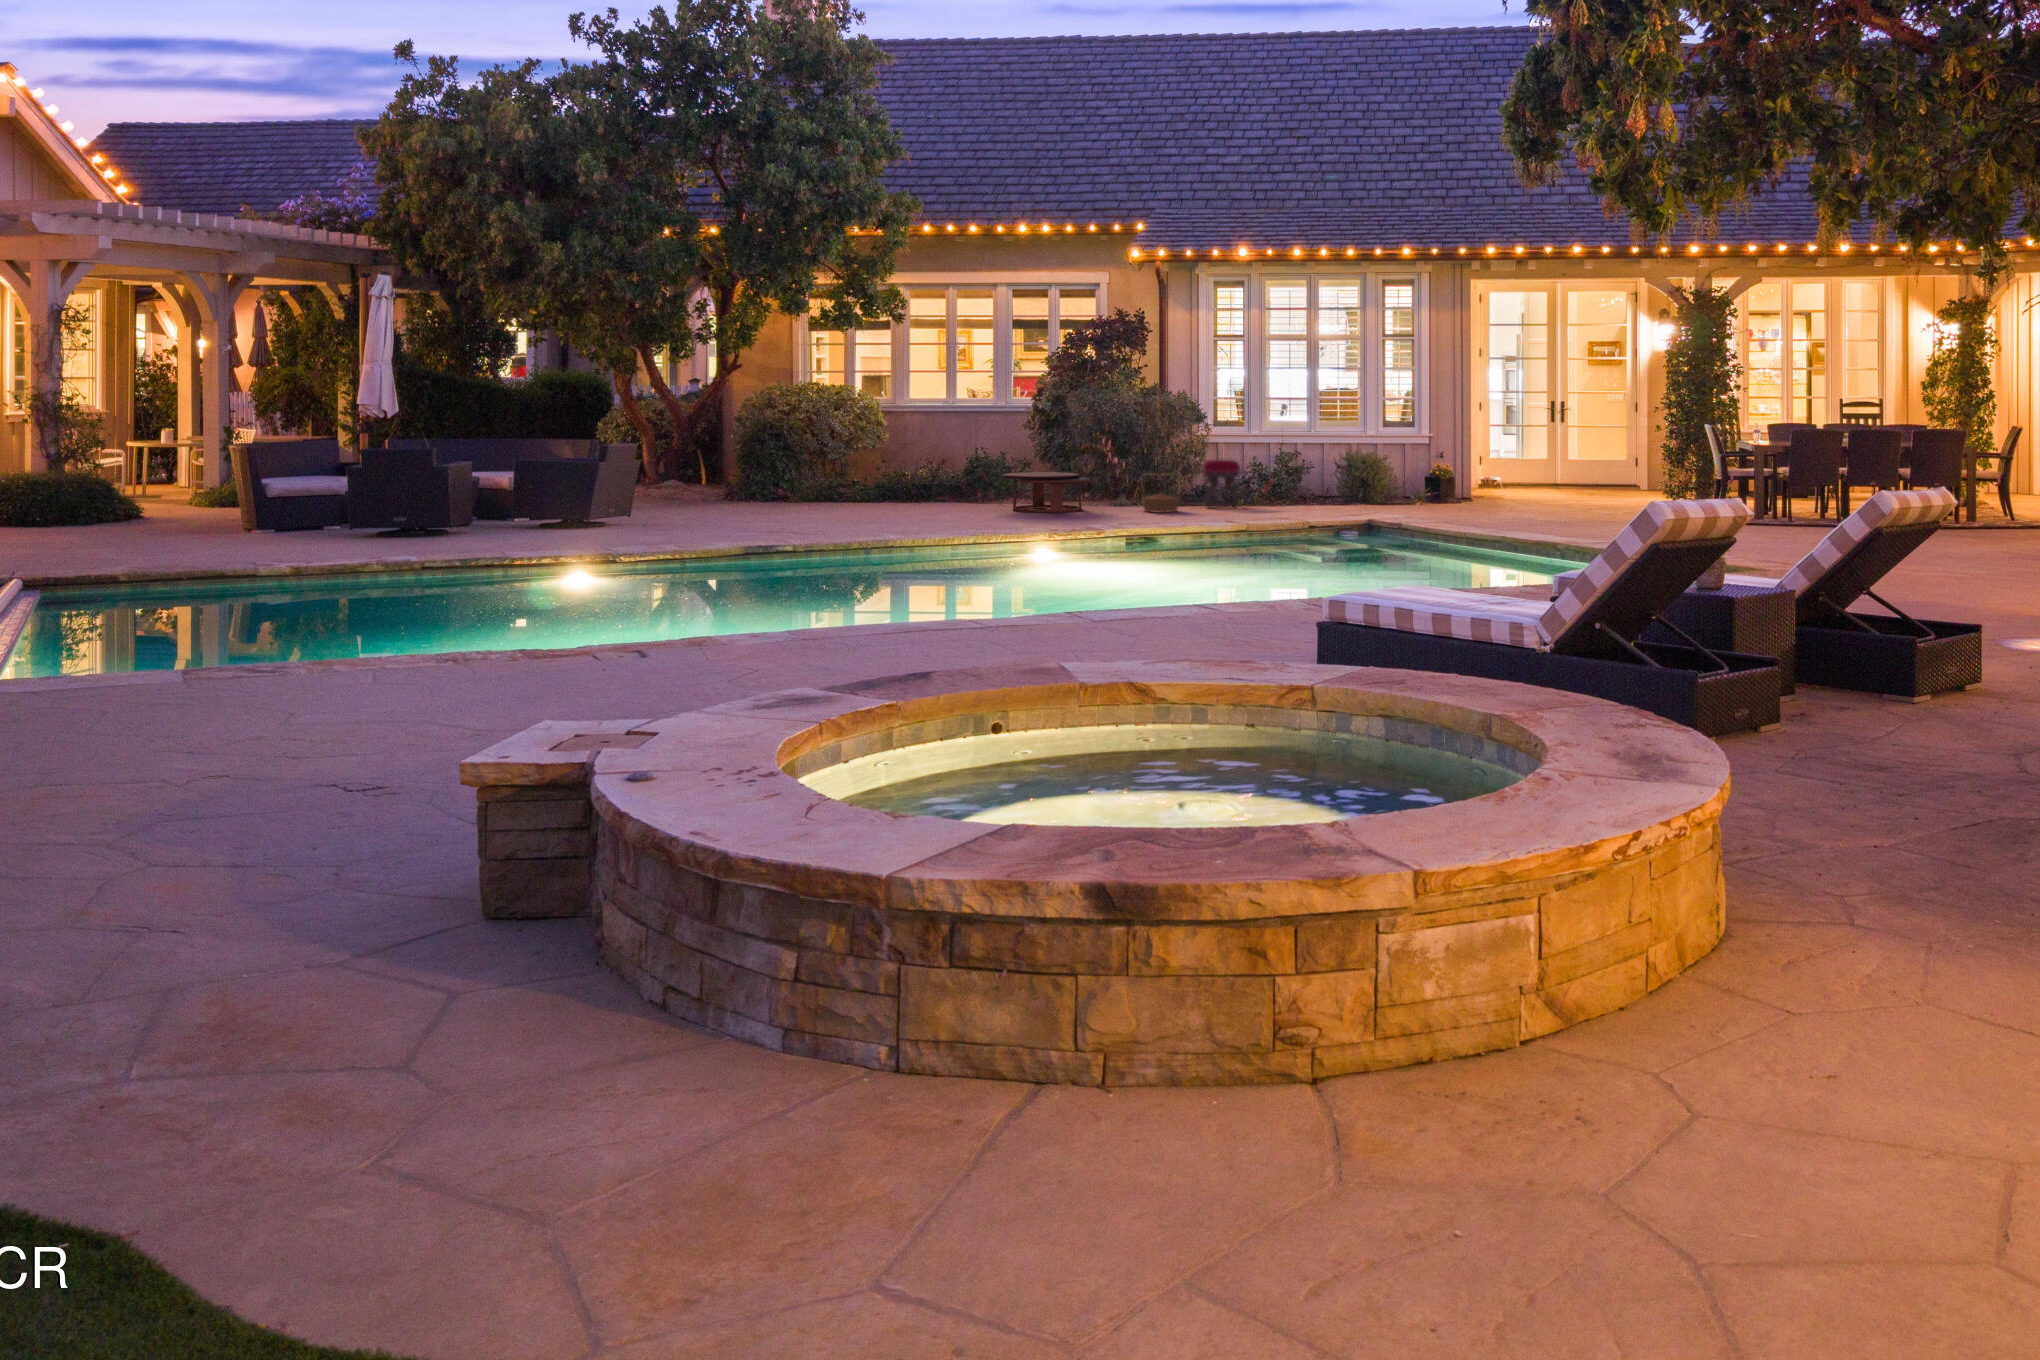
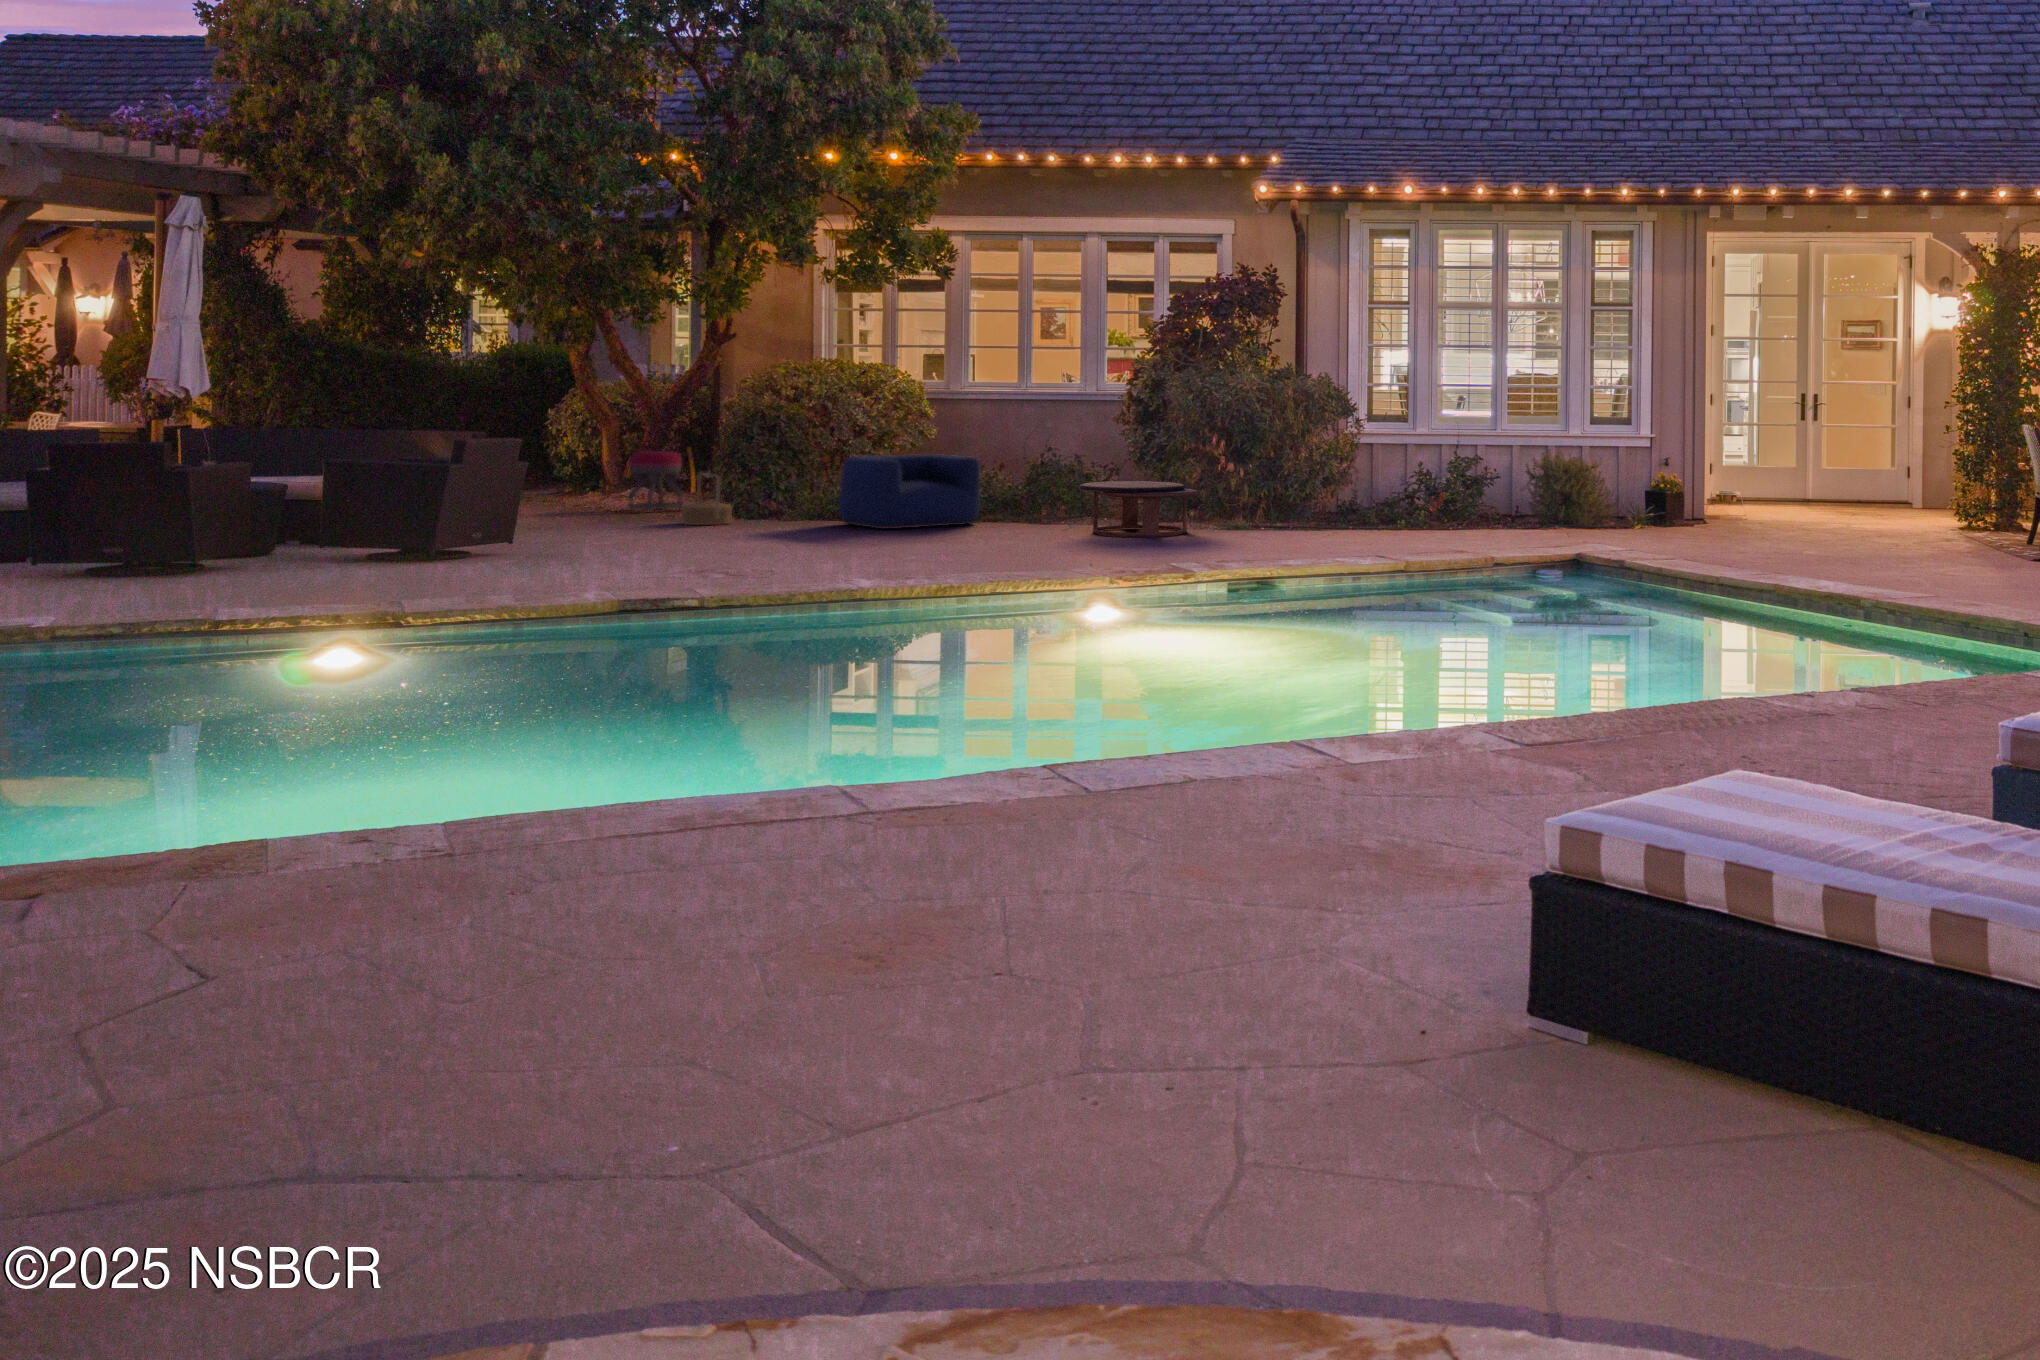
armchair: none [824,454,926,508] -> present [839,454,981,529]
stool: present [1203,460,1240,509] -> present [628,451,683,512]
woven basket: present [1142,473,1179,513] -> present [682,473,732,525]

